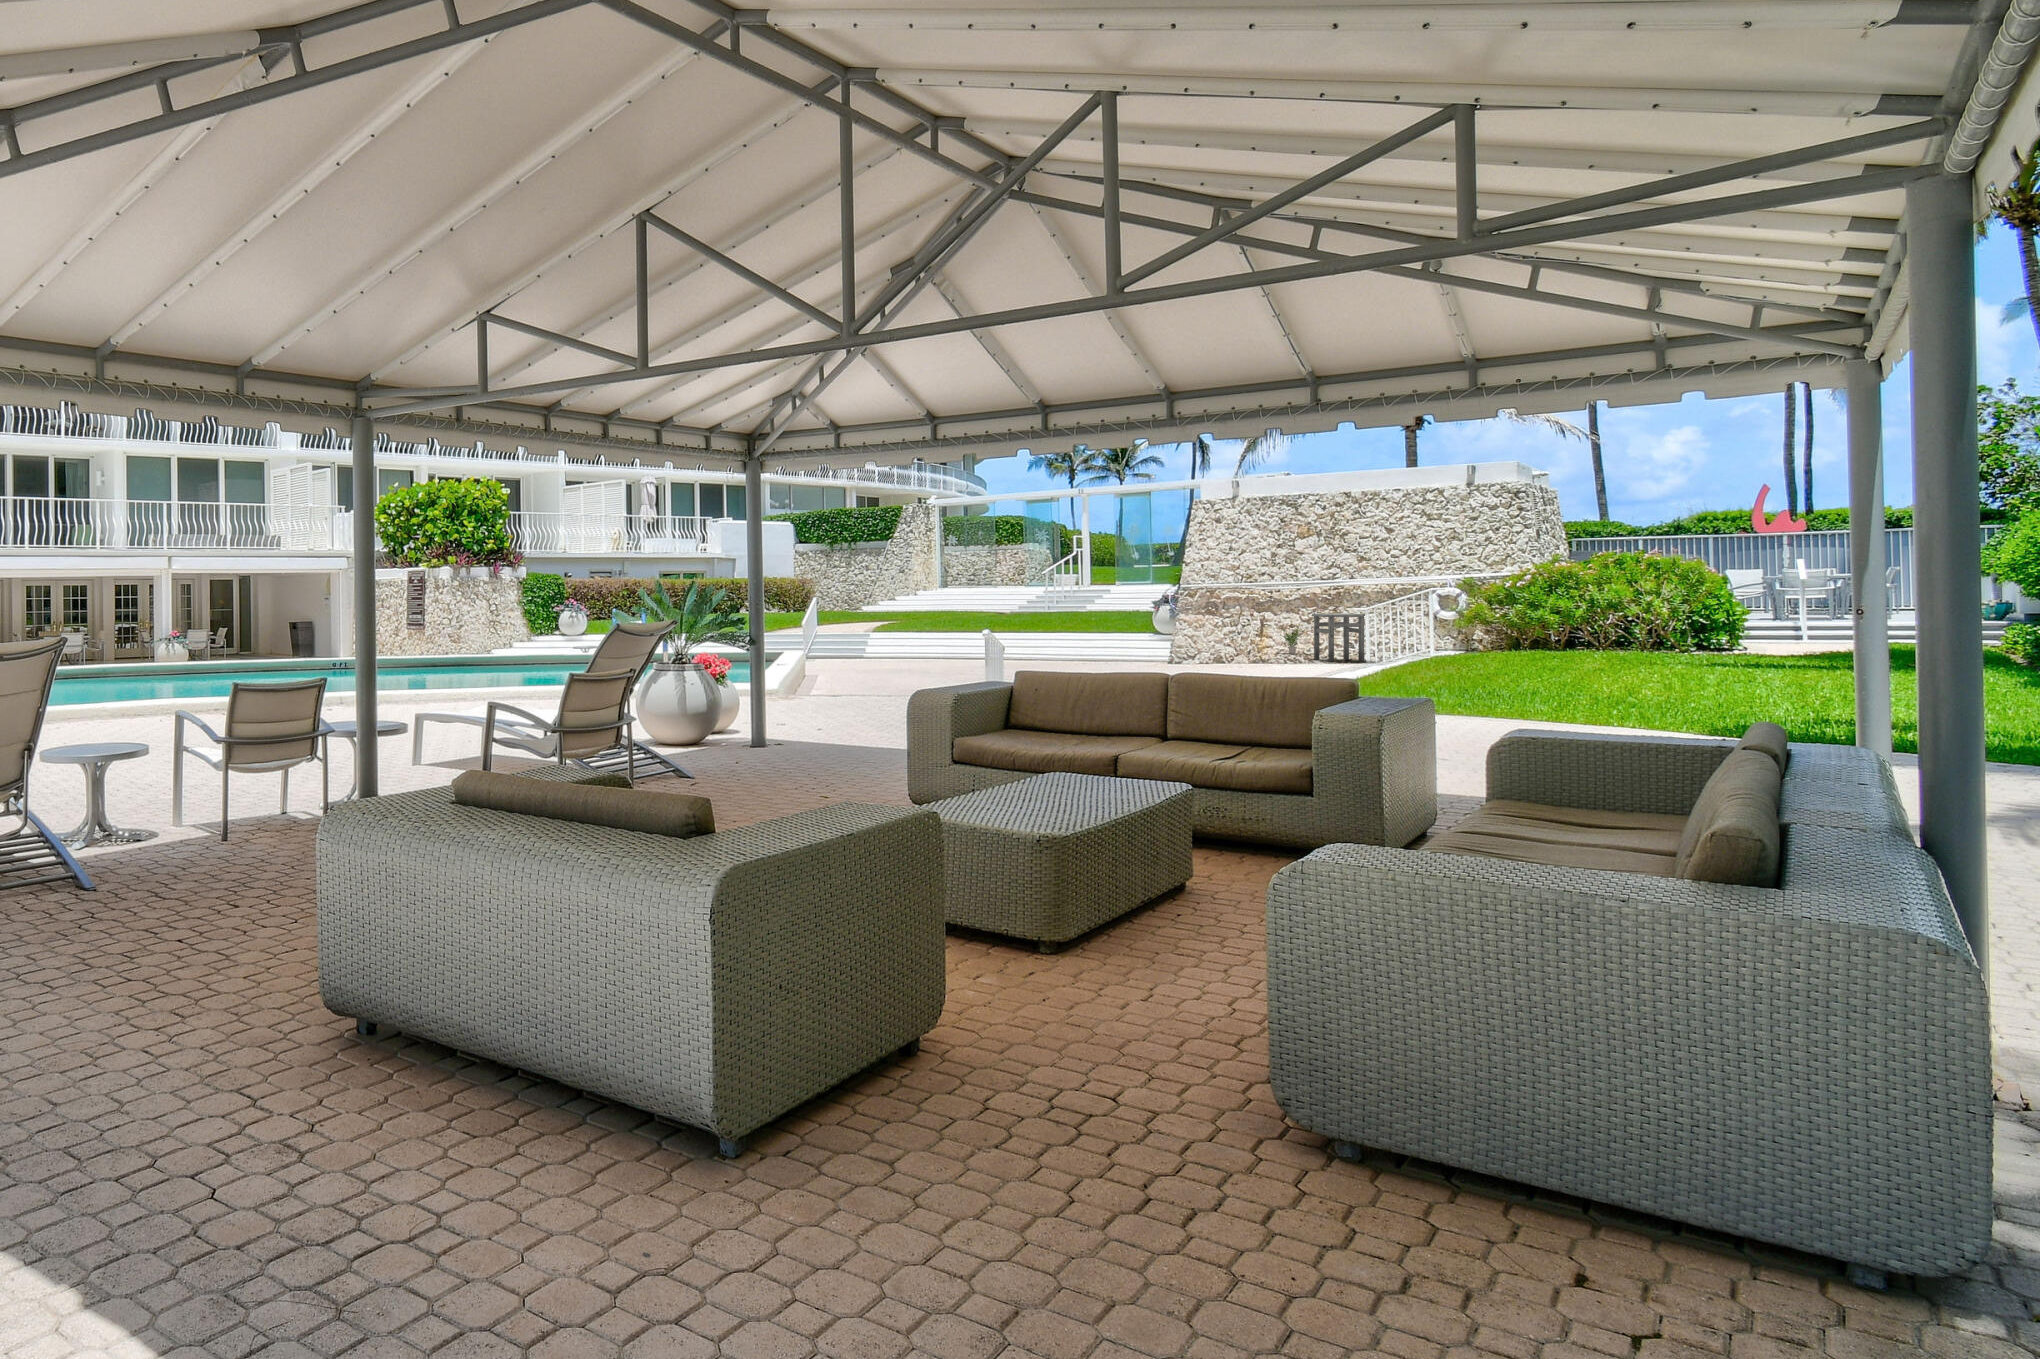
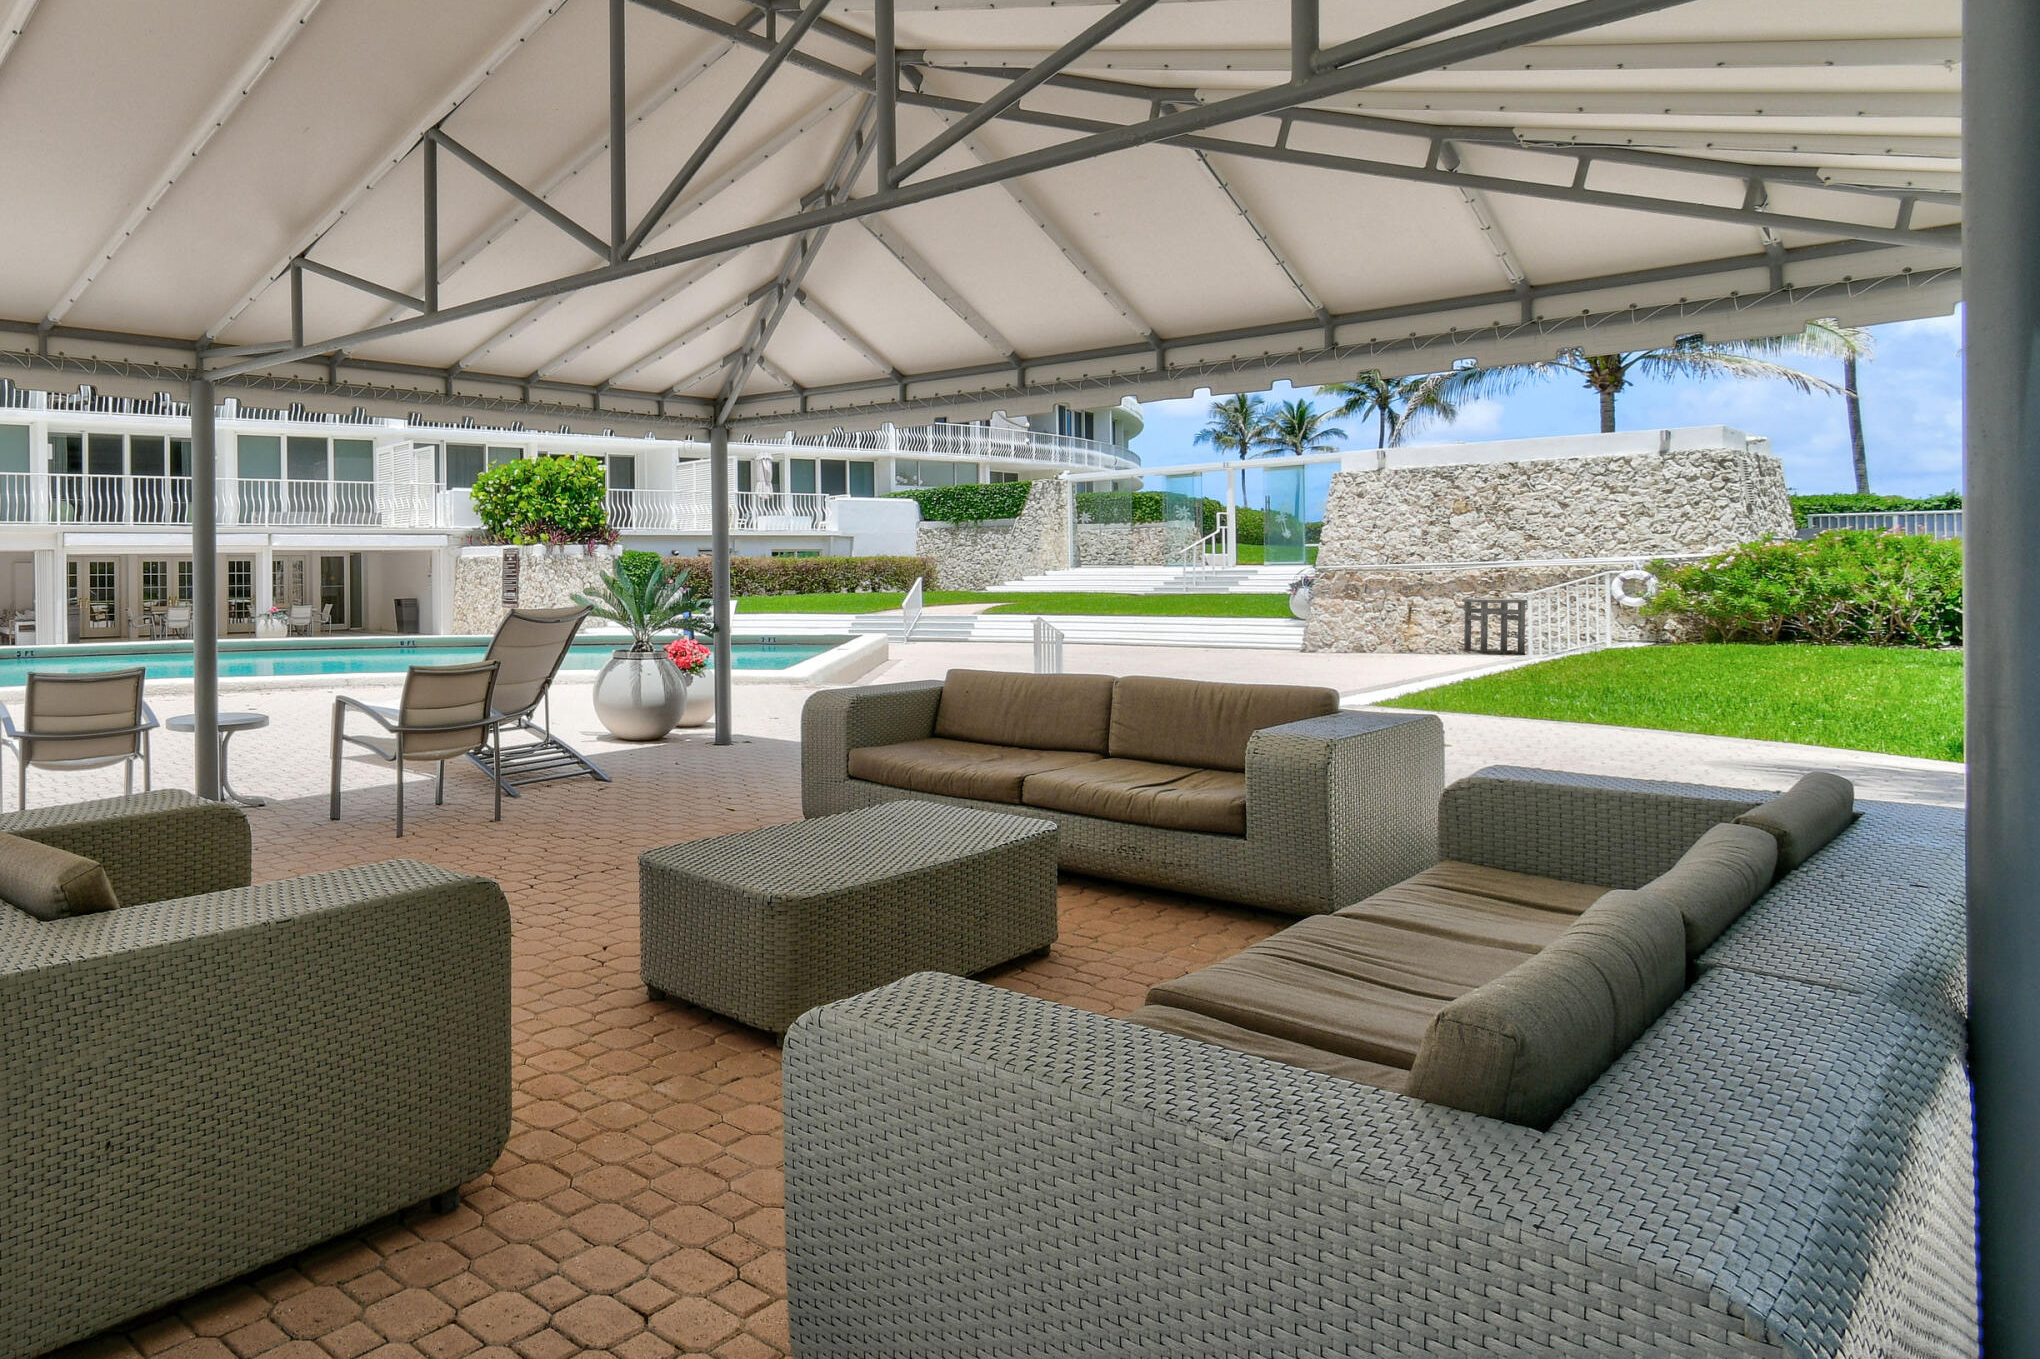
potted plant: present [1283,629,1301,654] -> none [1425,612,1460,643]

